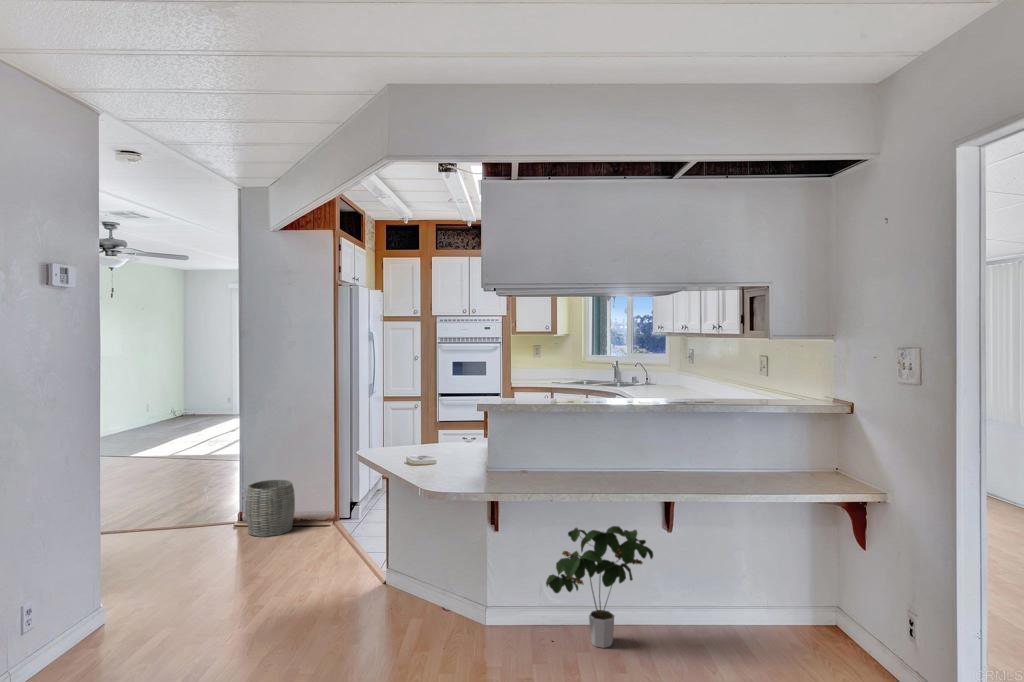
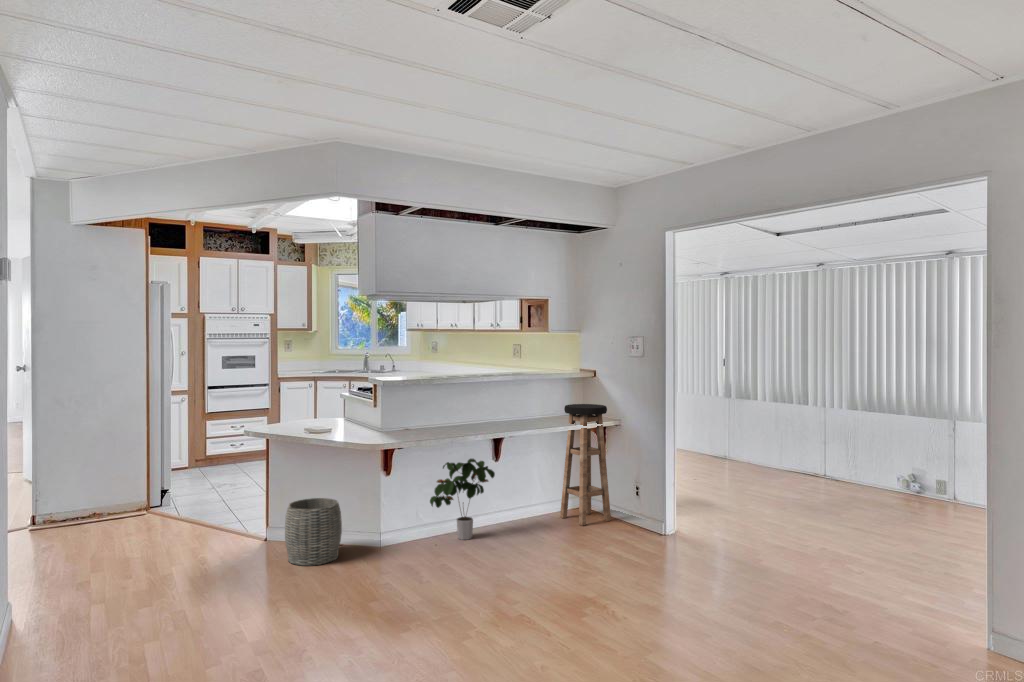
bar stool: none [780,454,870,664] -> present [560,404,611,526]
woven basket: present [245,480,295,537] -> present [285,498,342,566]

